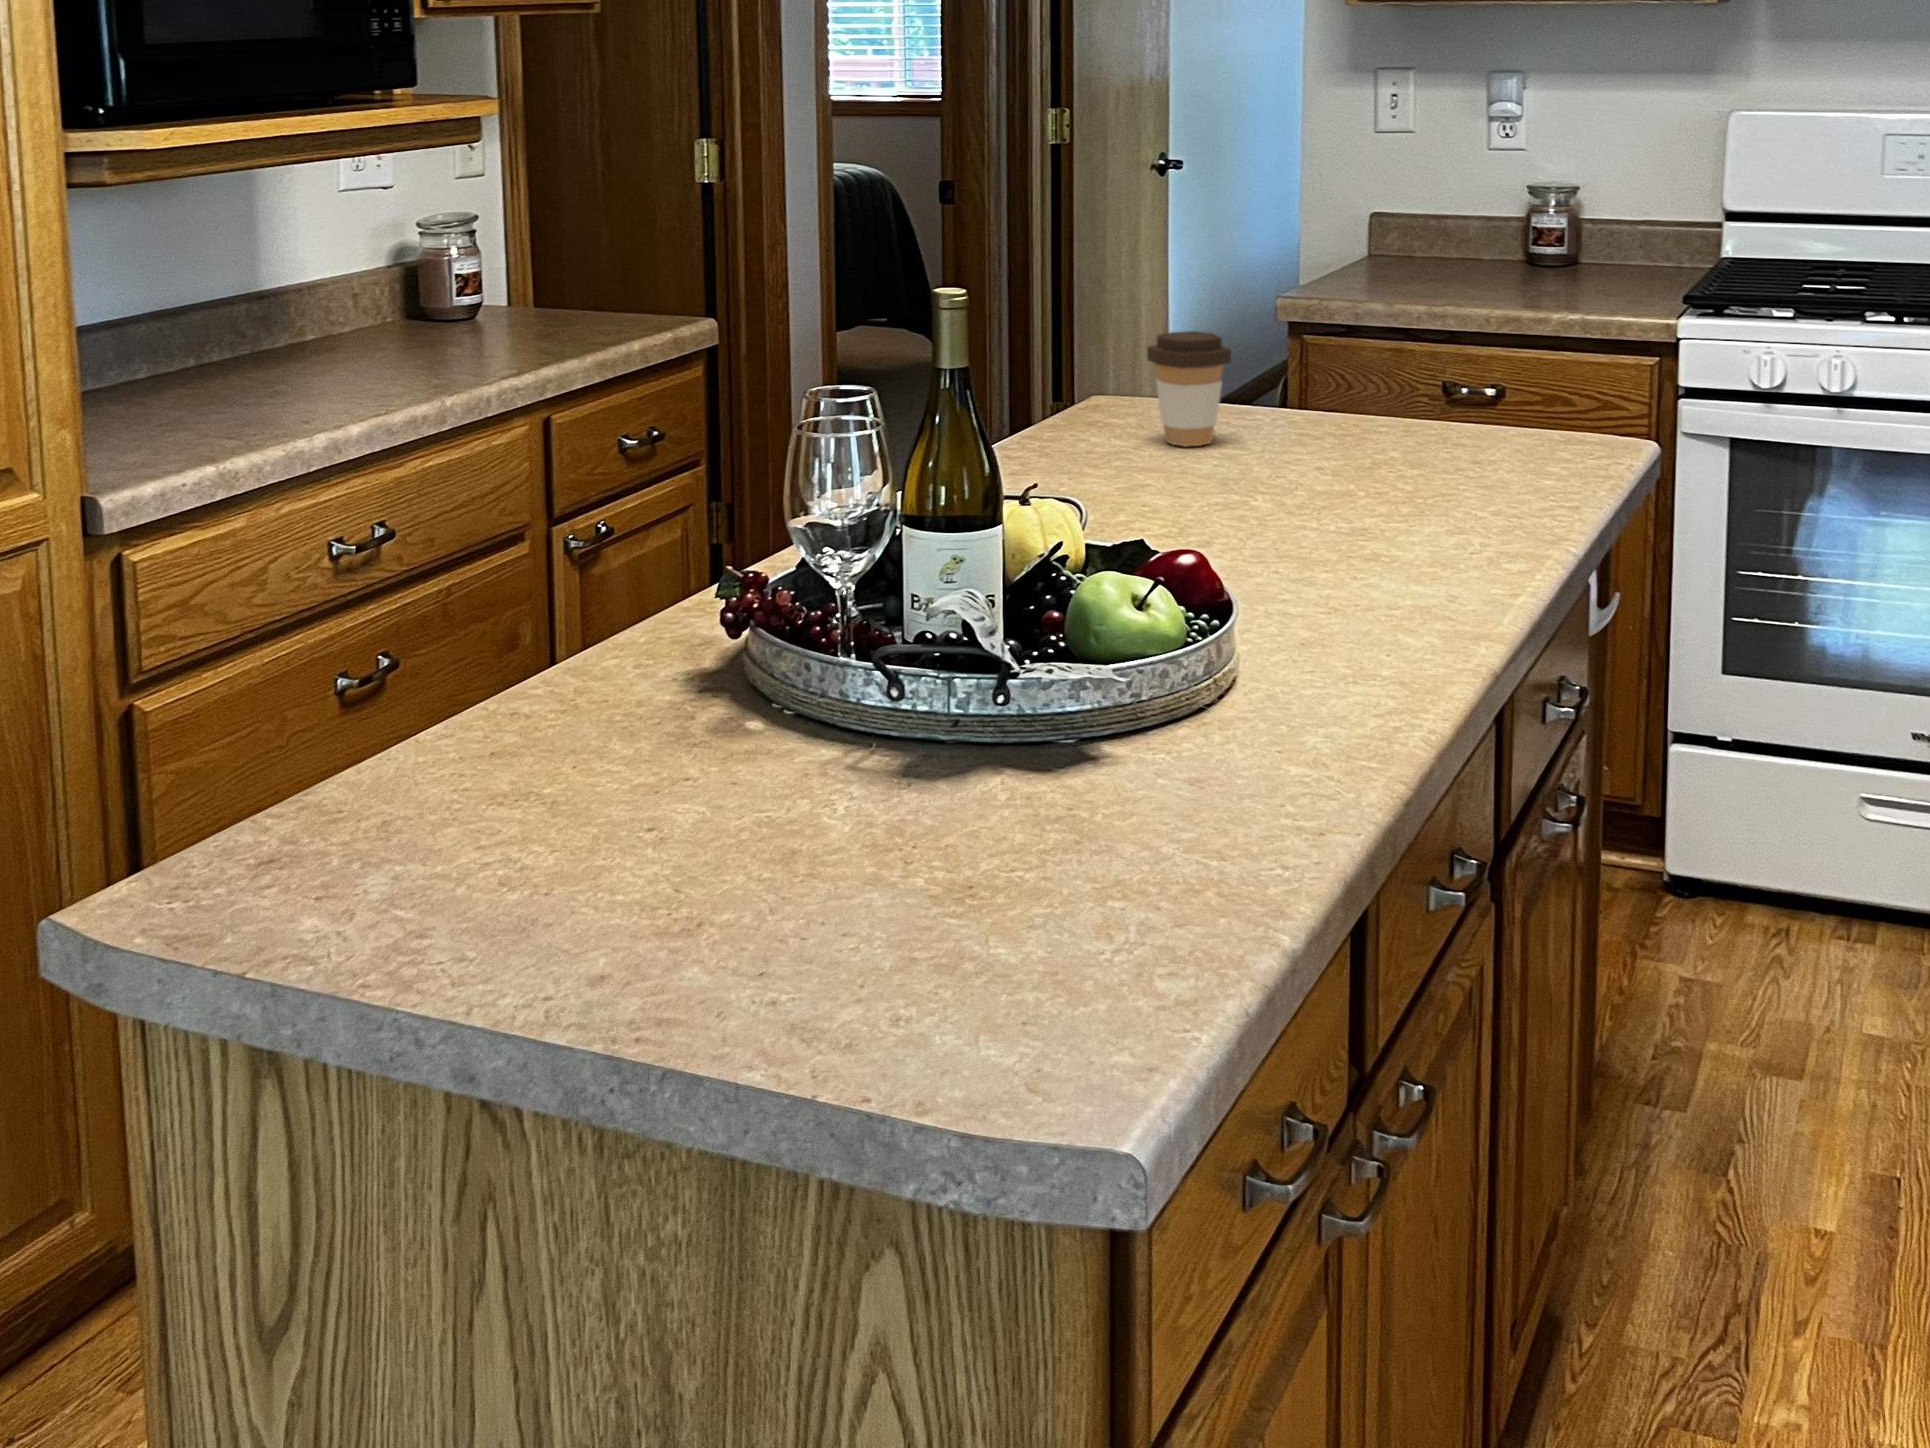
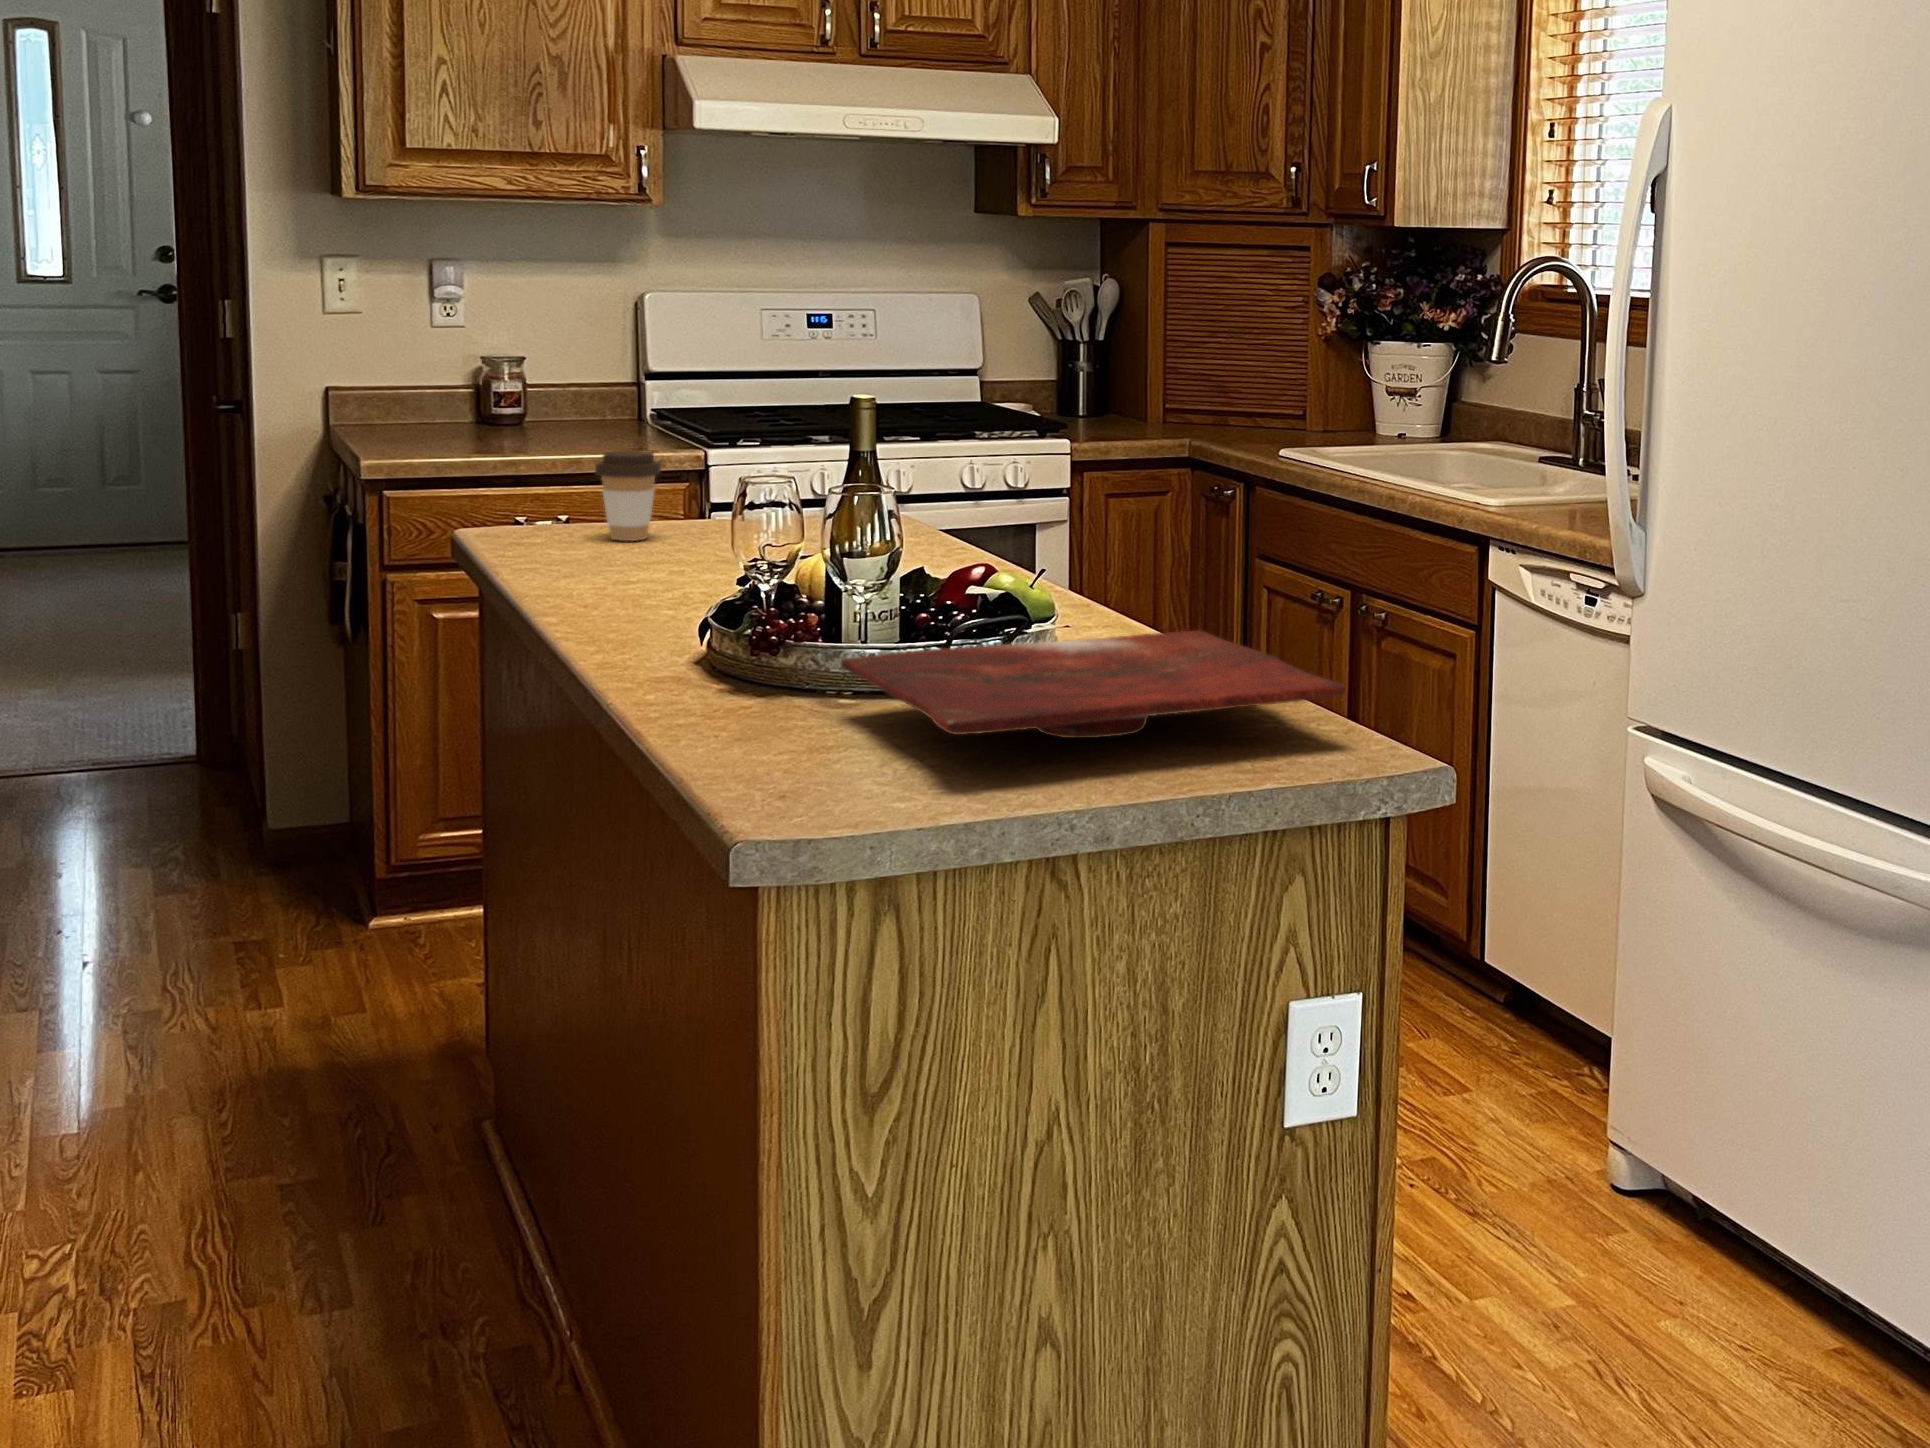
cutting board: none [398,683,1209,952] -> present [841,631,1345,738]

